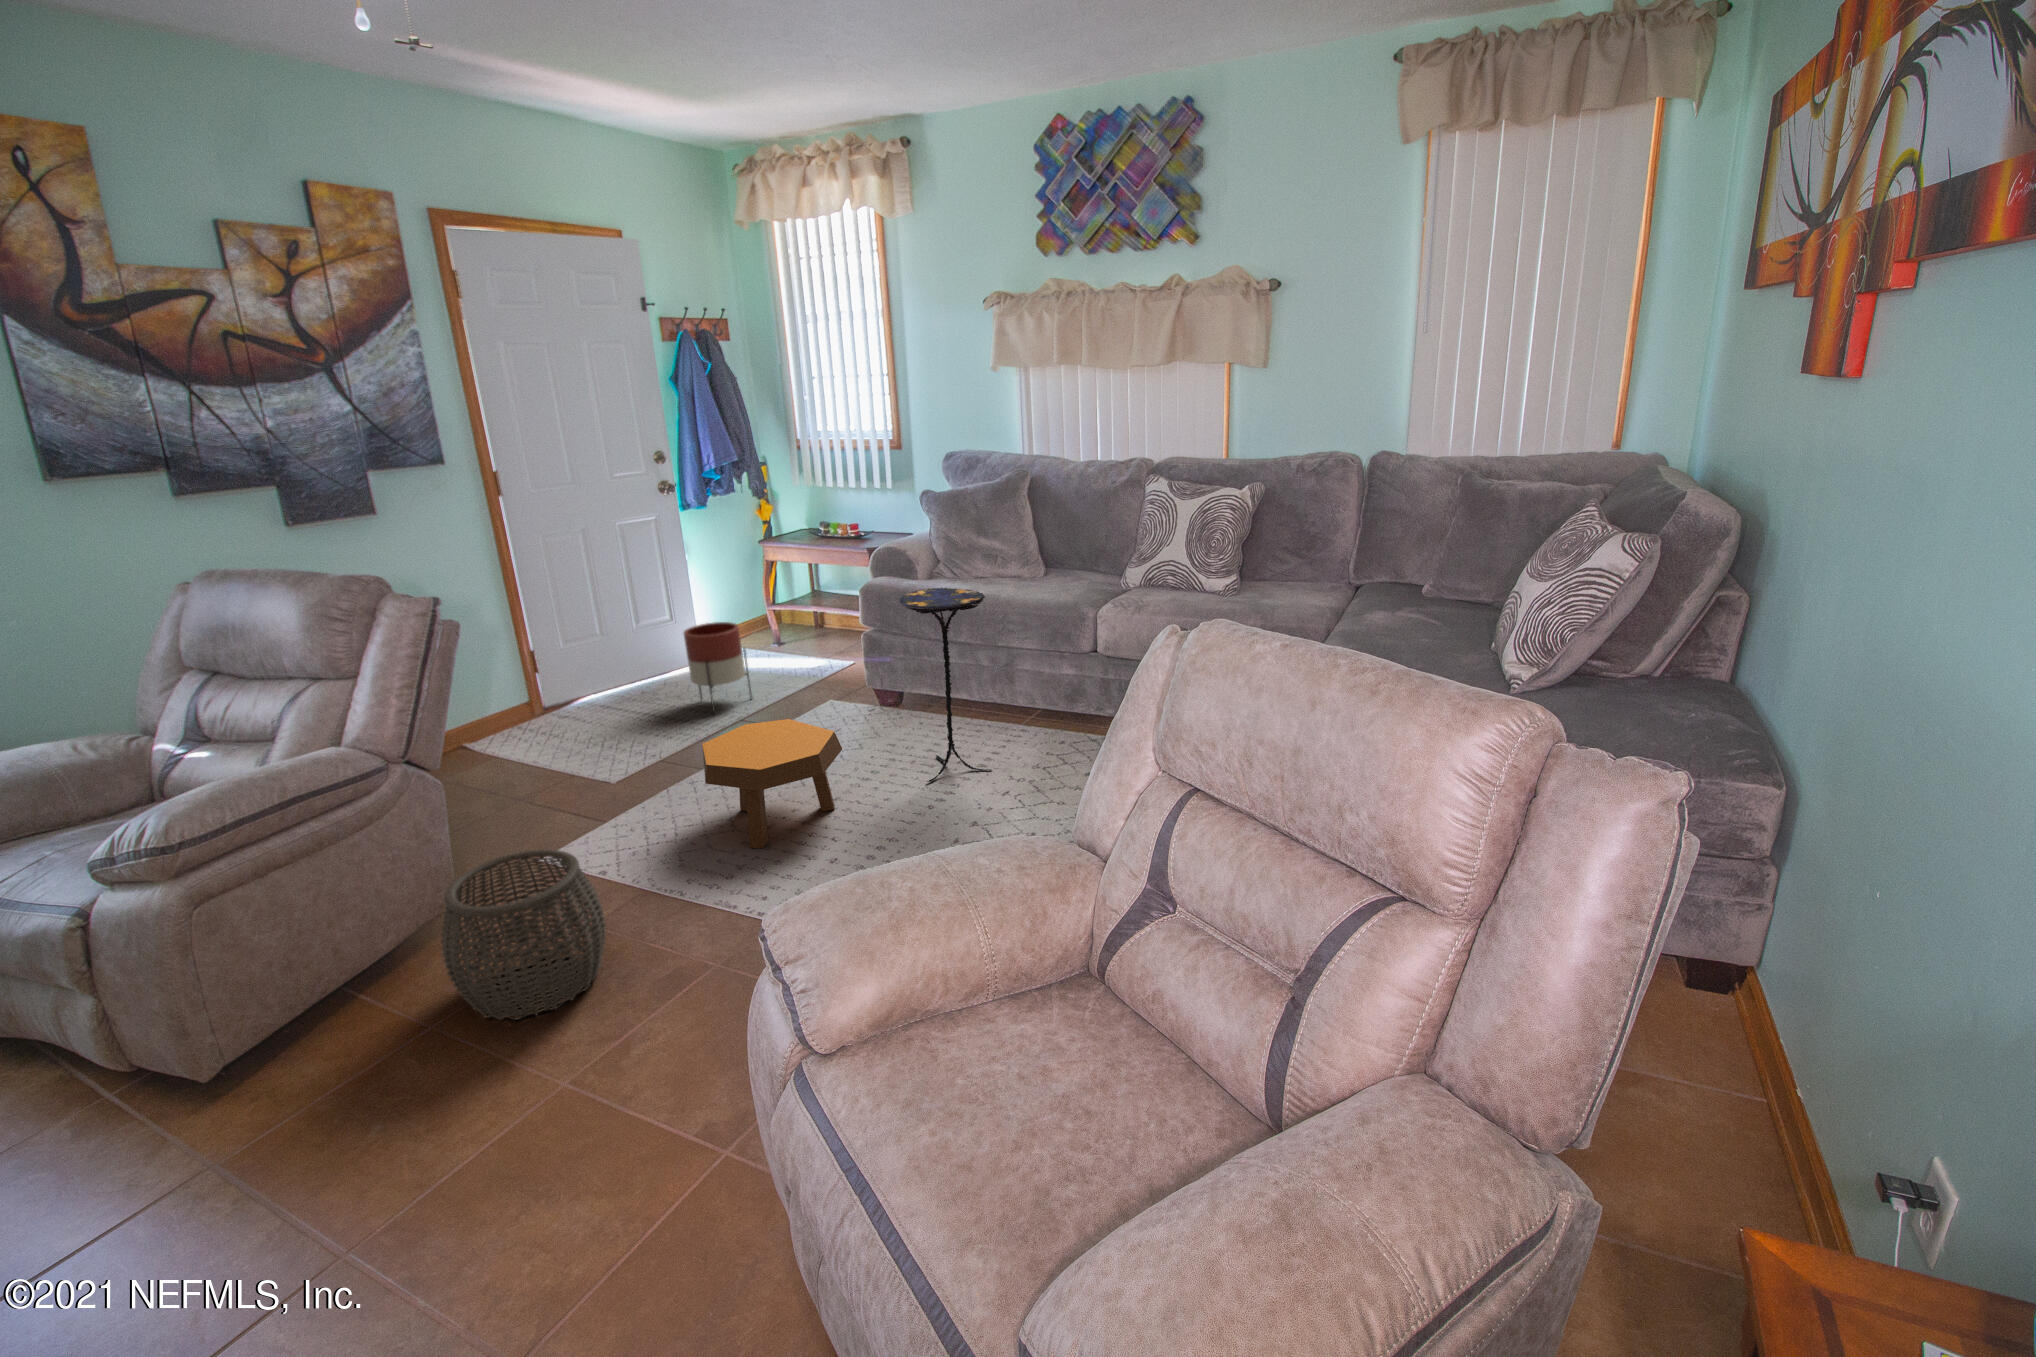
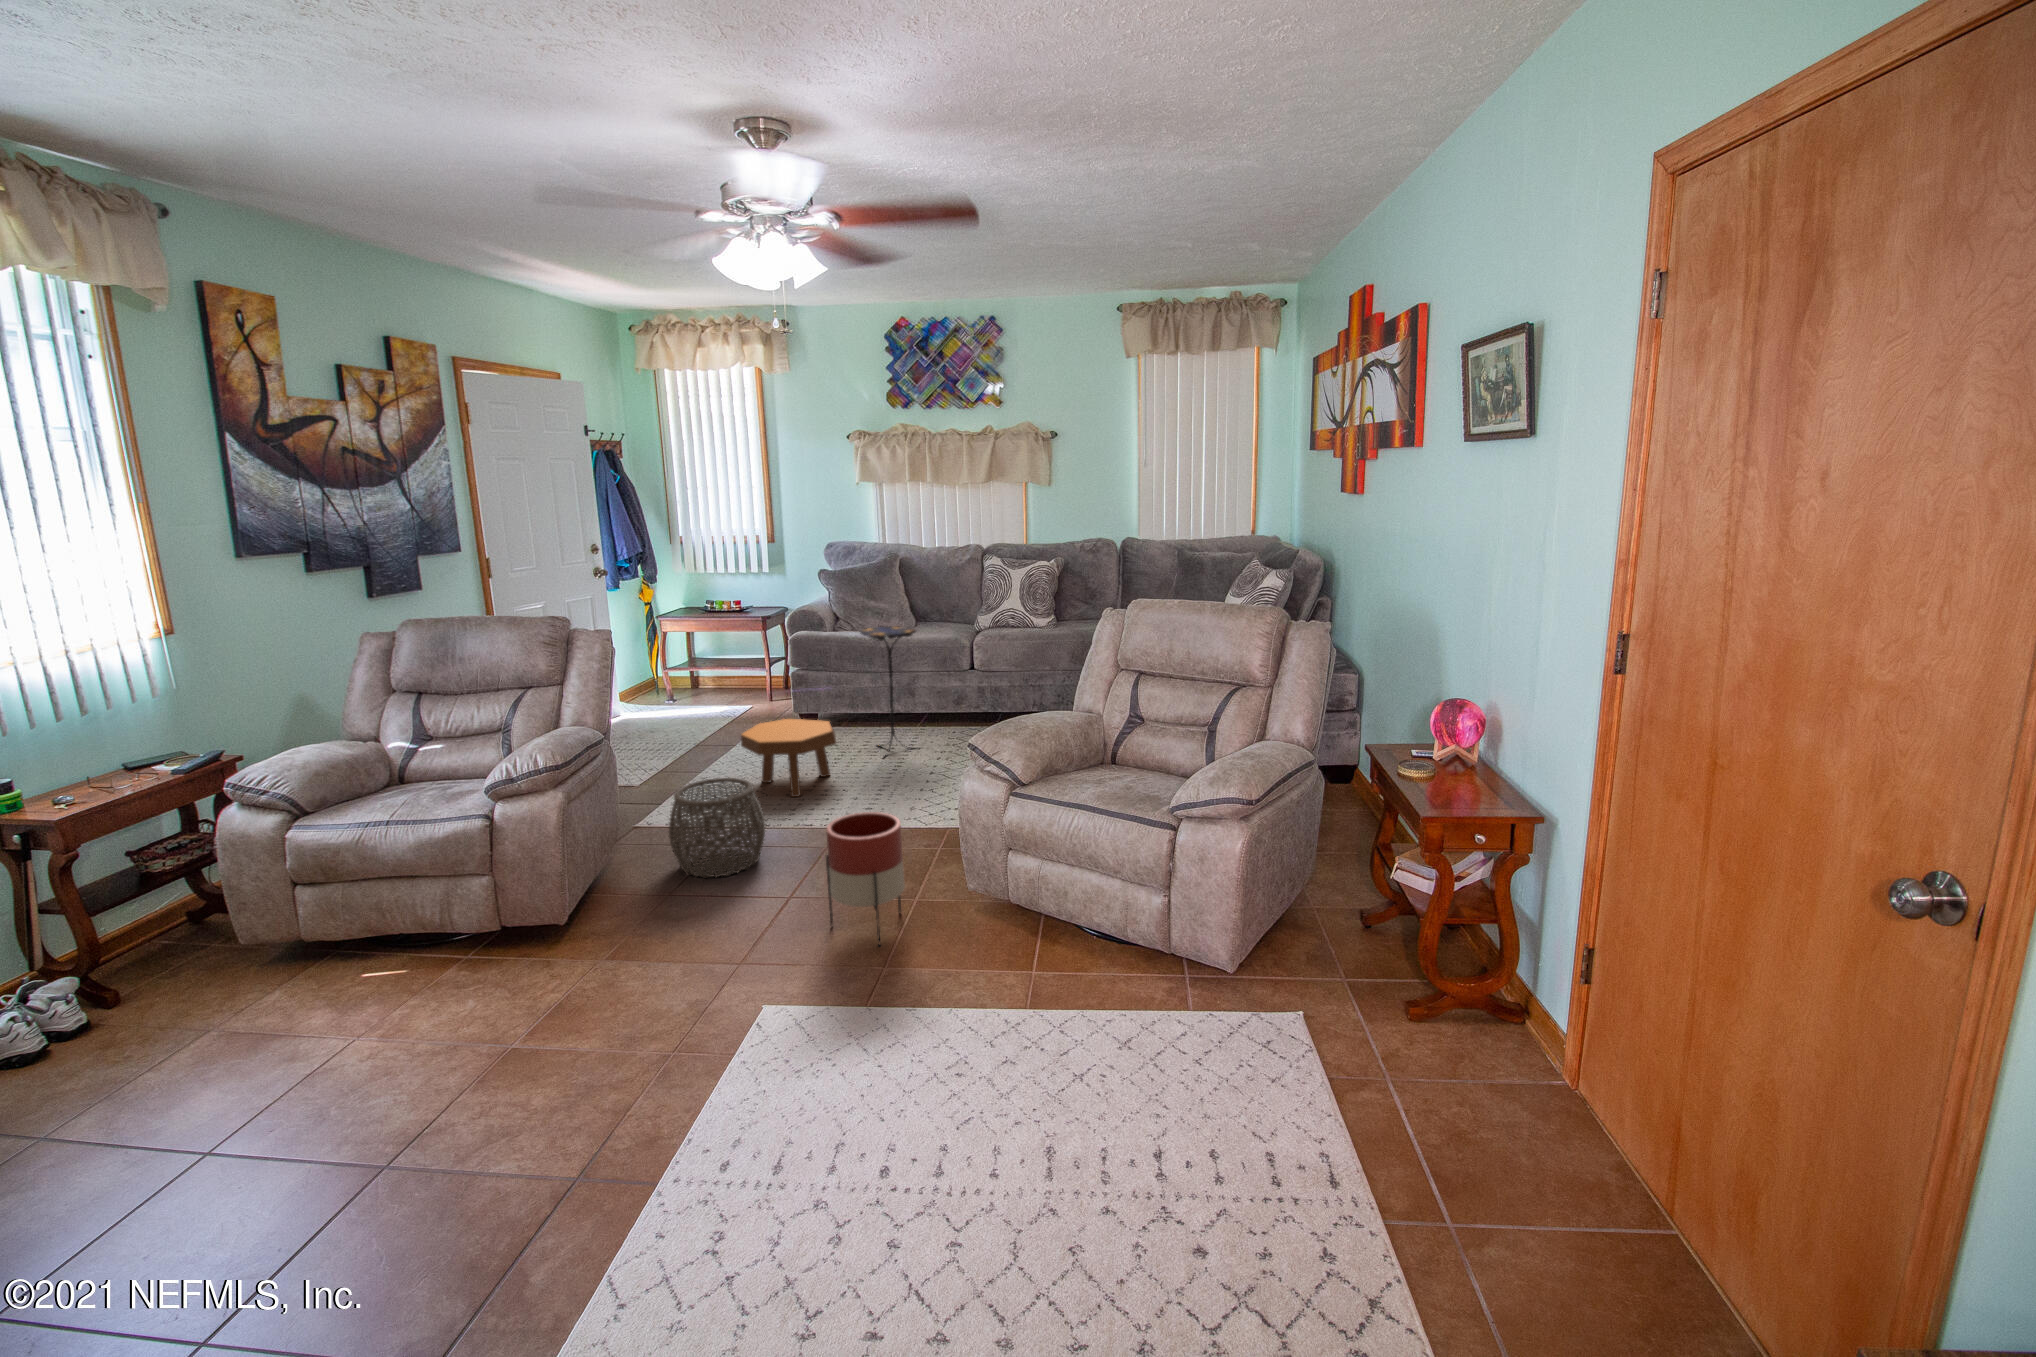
planter: present [684,622,752,714] -> present [826,812,905,946]

